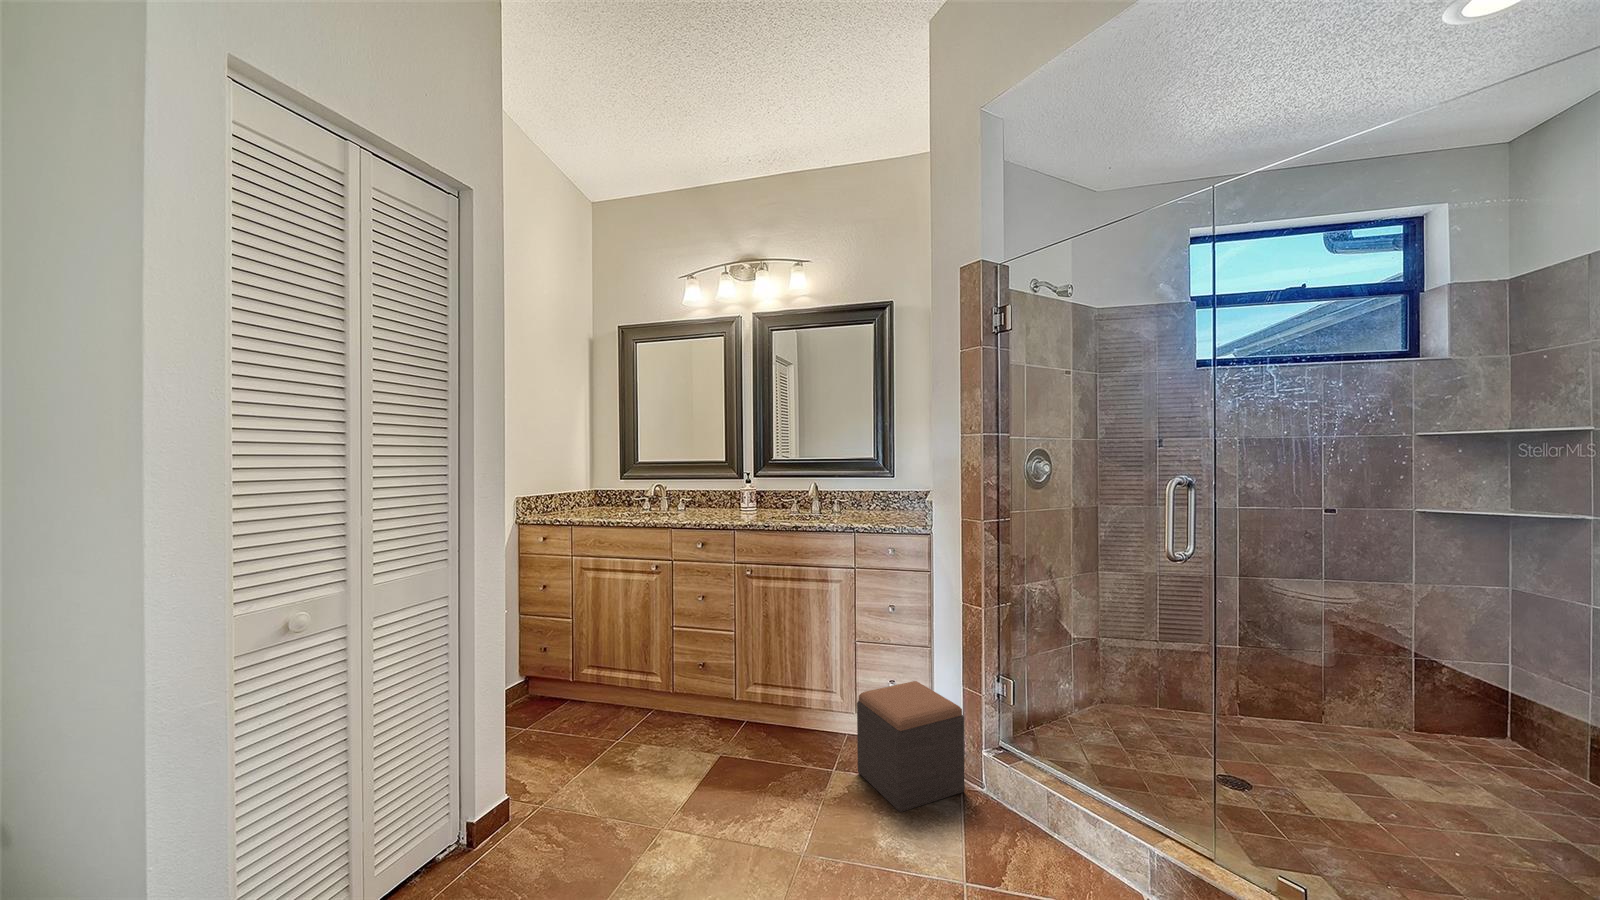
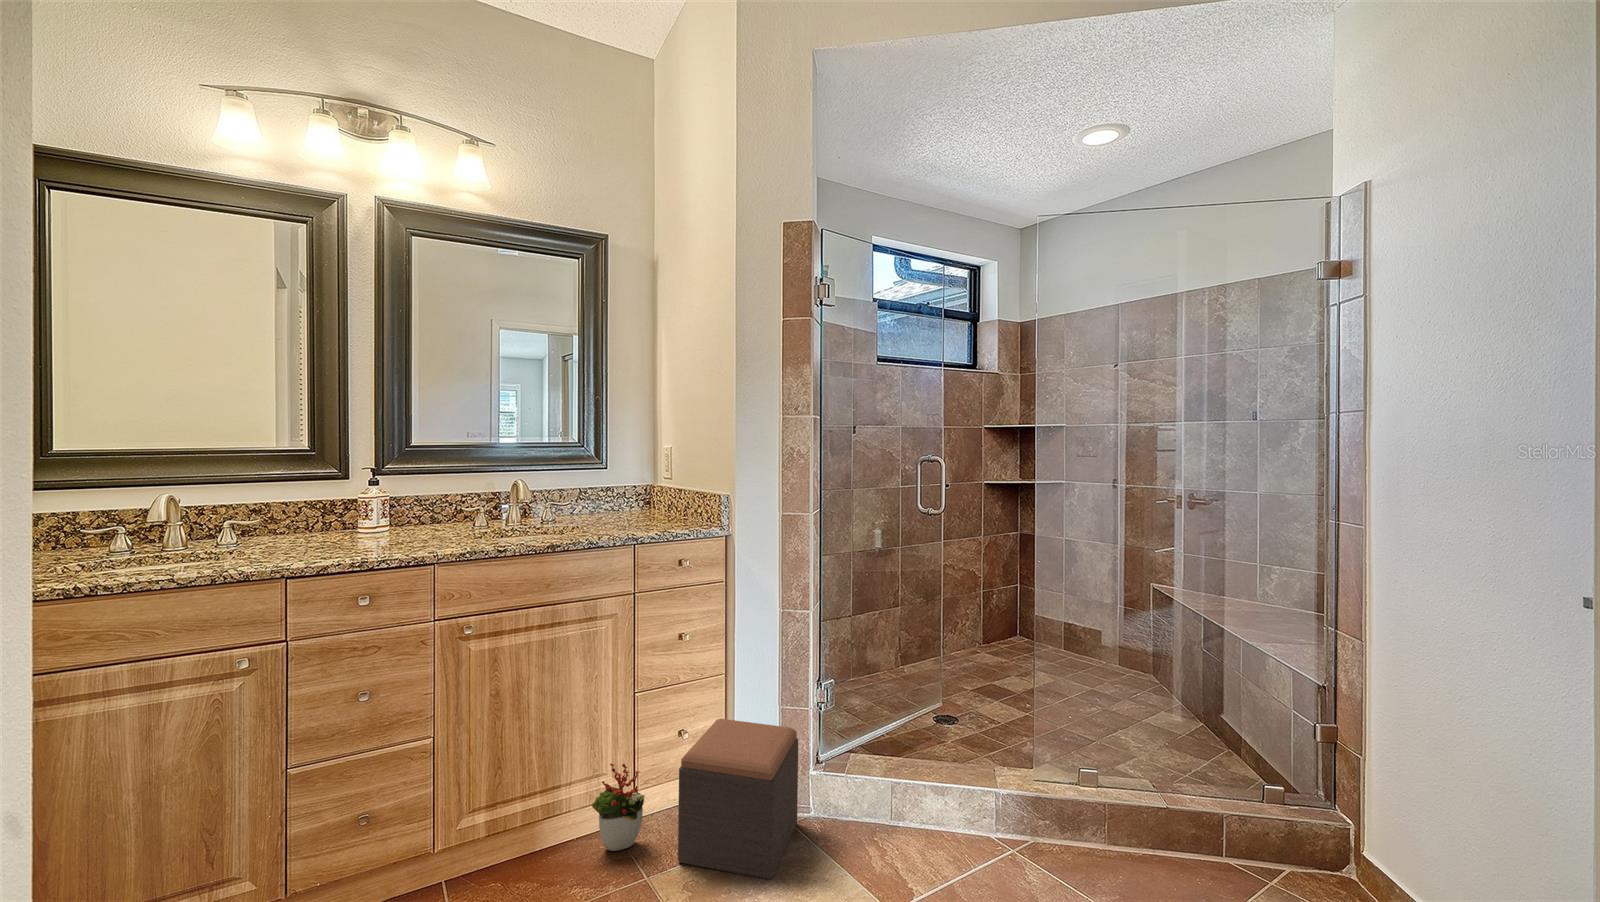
decorative plant: none [820,686,854,751] -> present [592,764,645,851]

